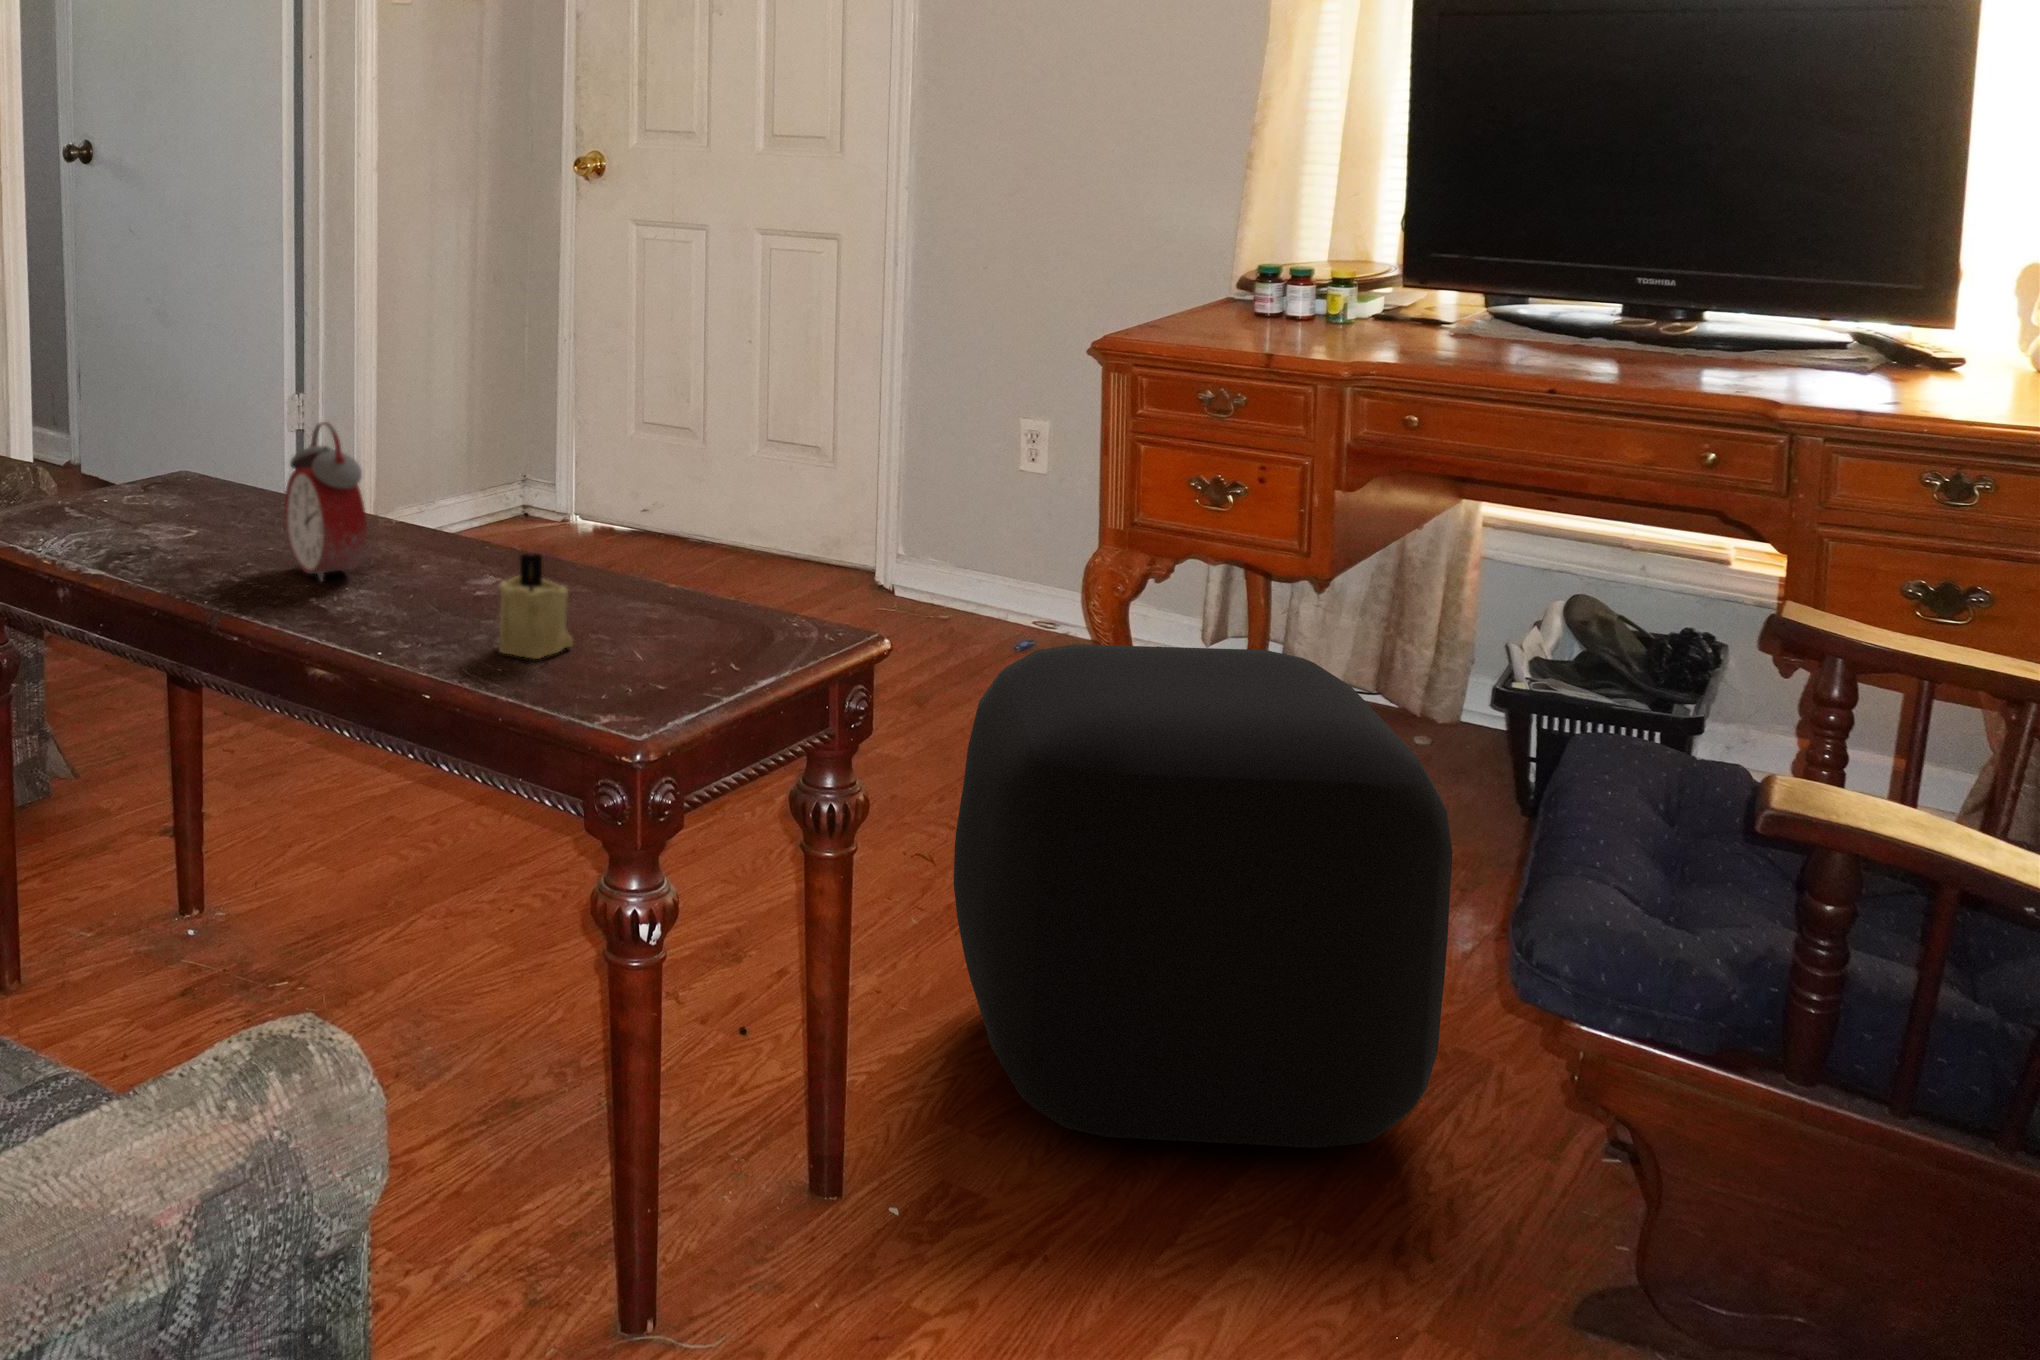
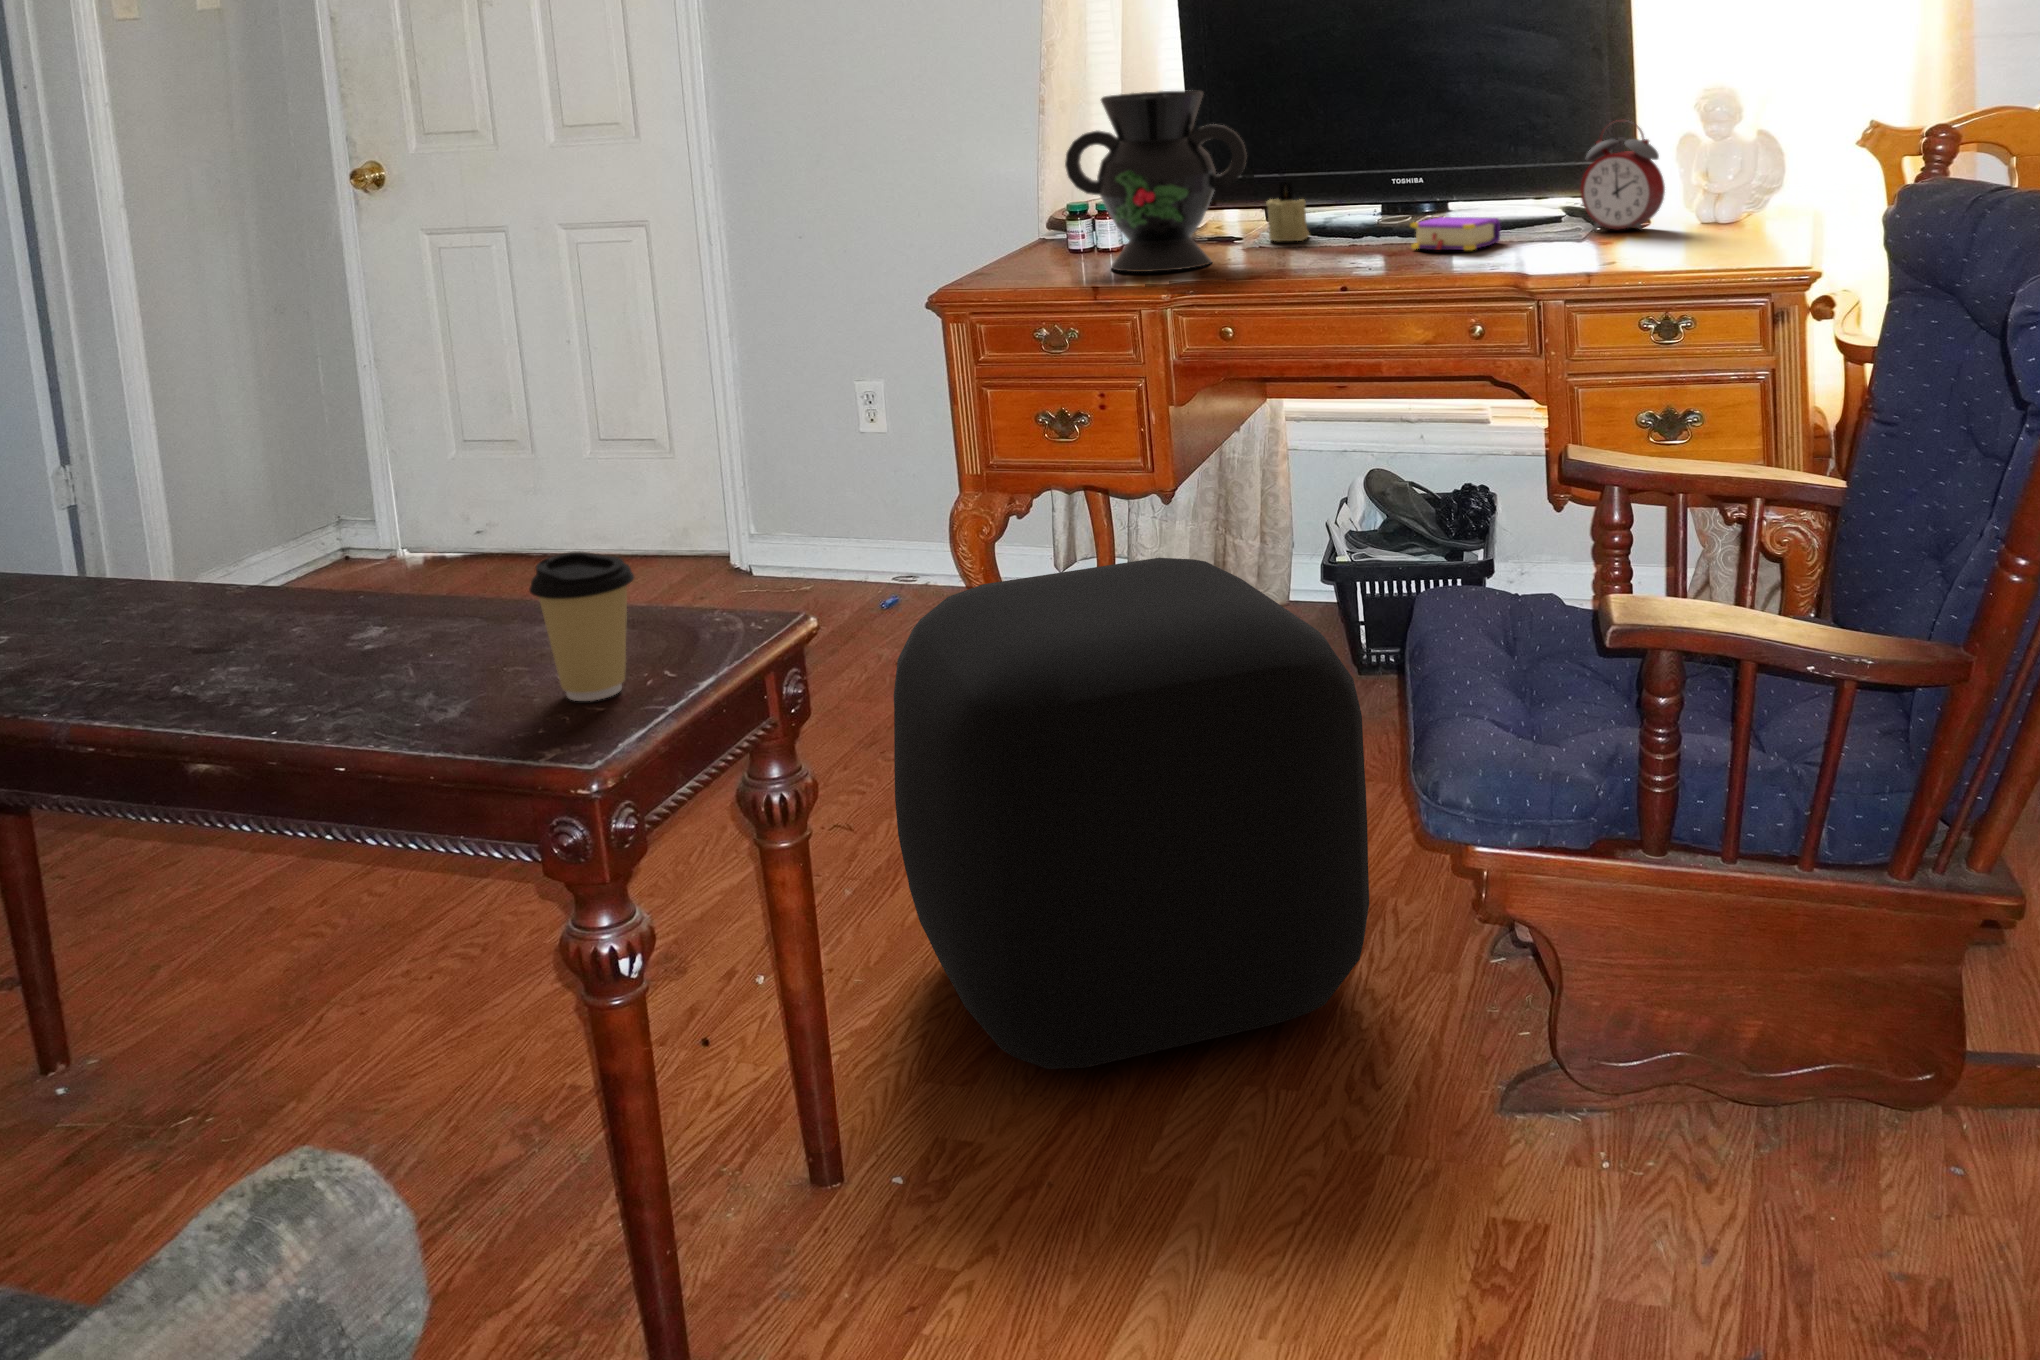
decorative vase: none [1248,160,1454,352] -> present [1065,90,1247,272]
book: none [1601,329,1797,378] -> present [1411,217,1500,250]
alarm clock: present [284,422,367,581] -> present [1580,120,1665,230]
coffee cup: none [627,551,717,683] -> present [529,551,634,701]
candle: present [499,553,573,659] -> present [1266,181,1309,241]

